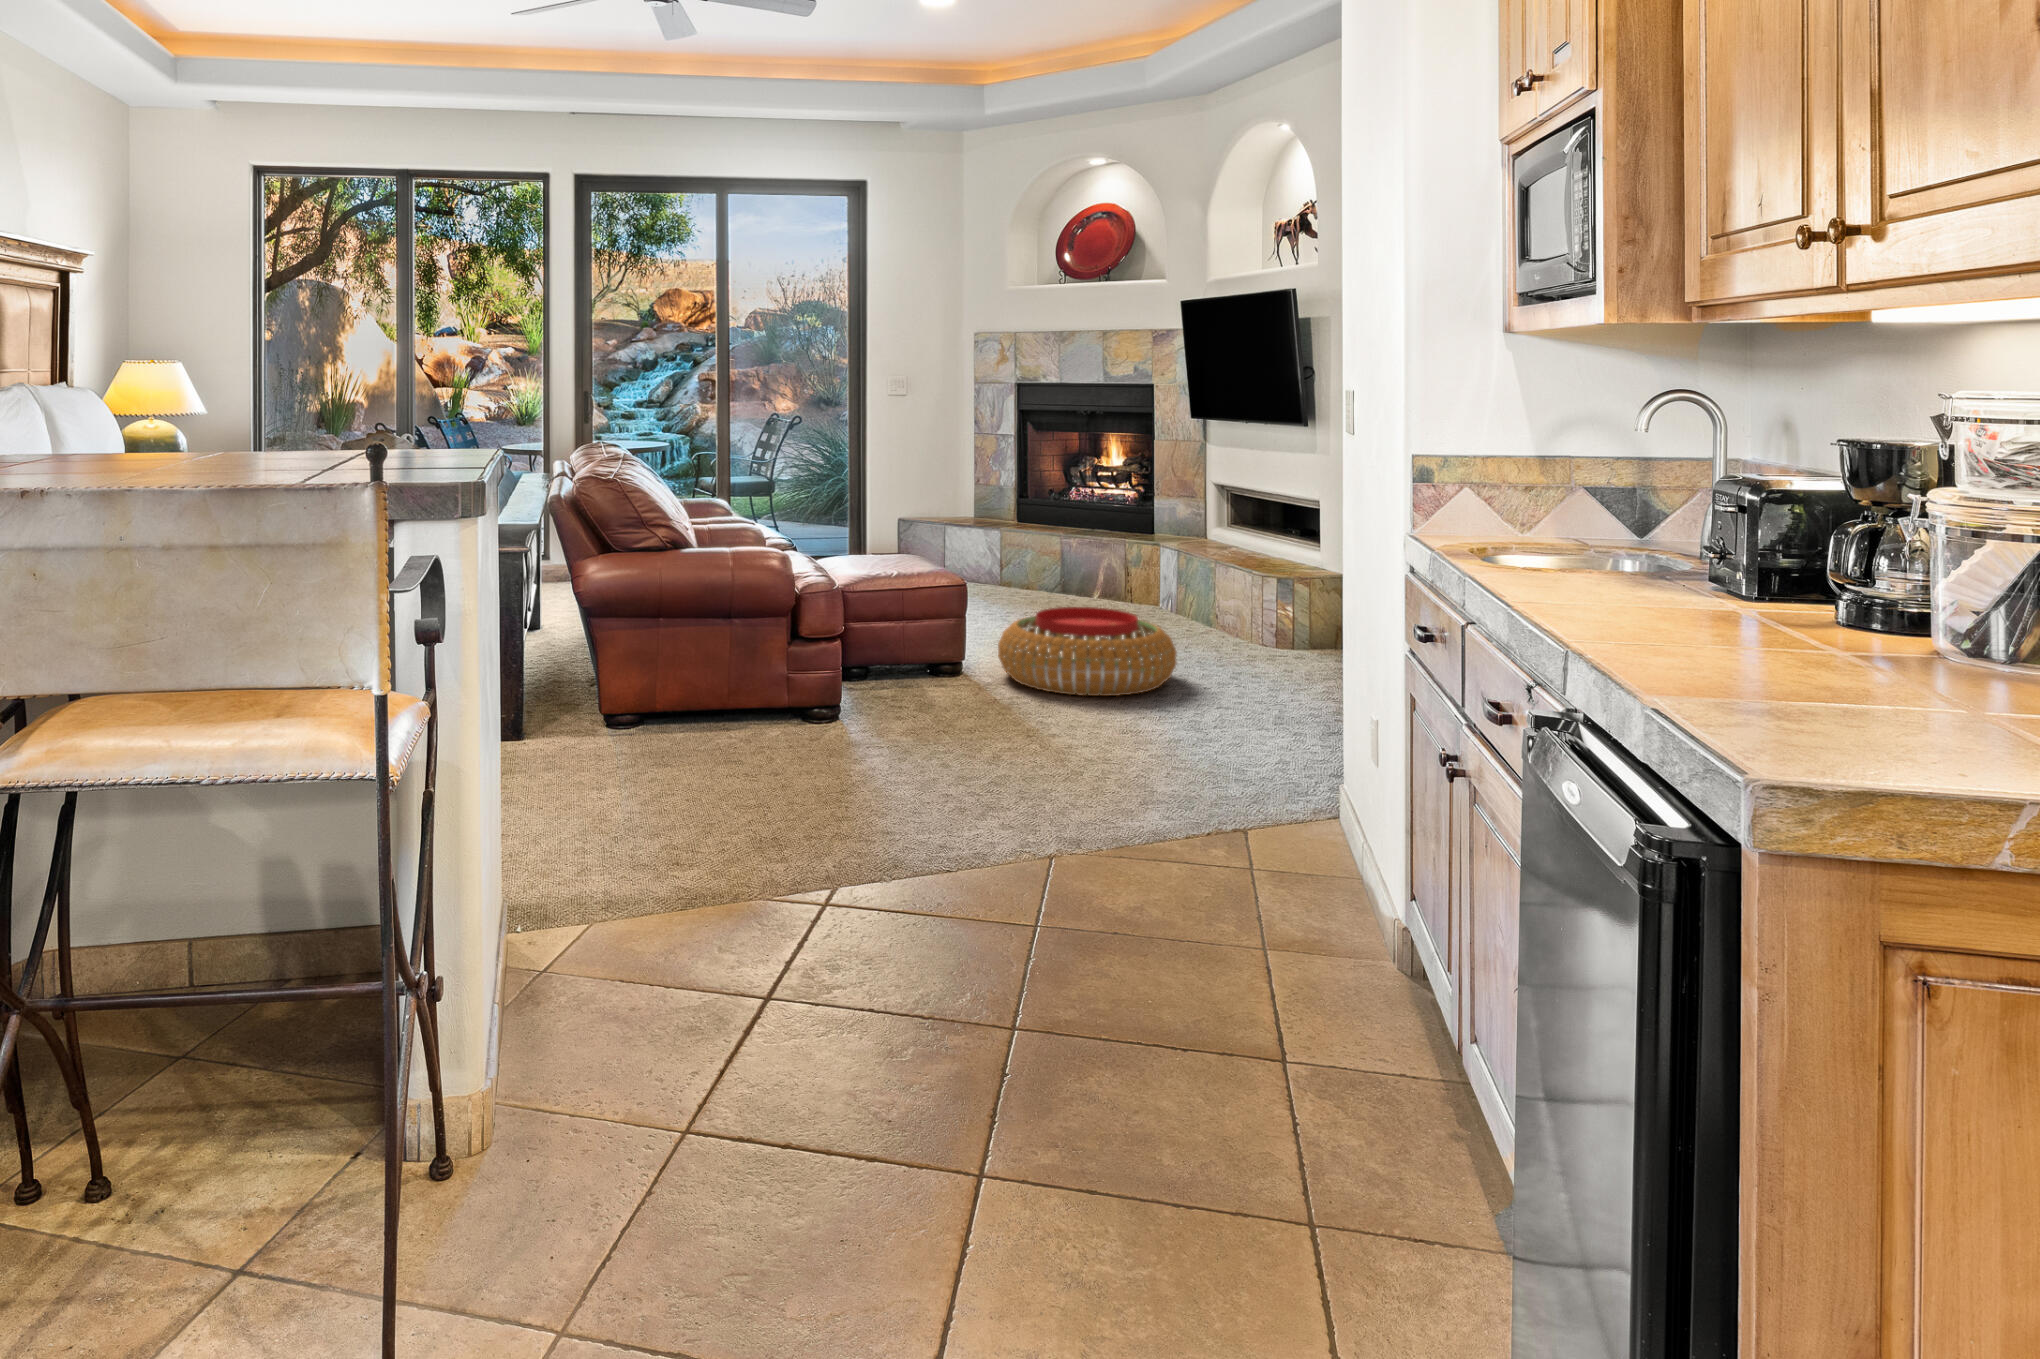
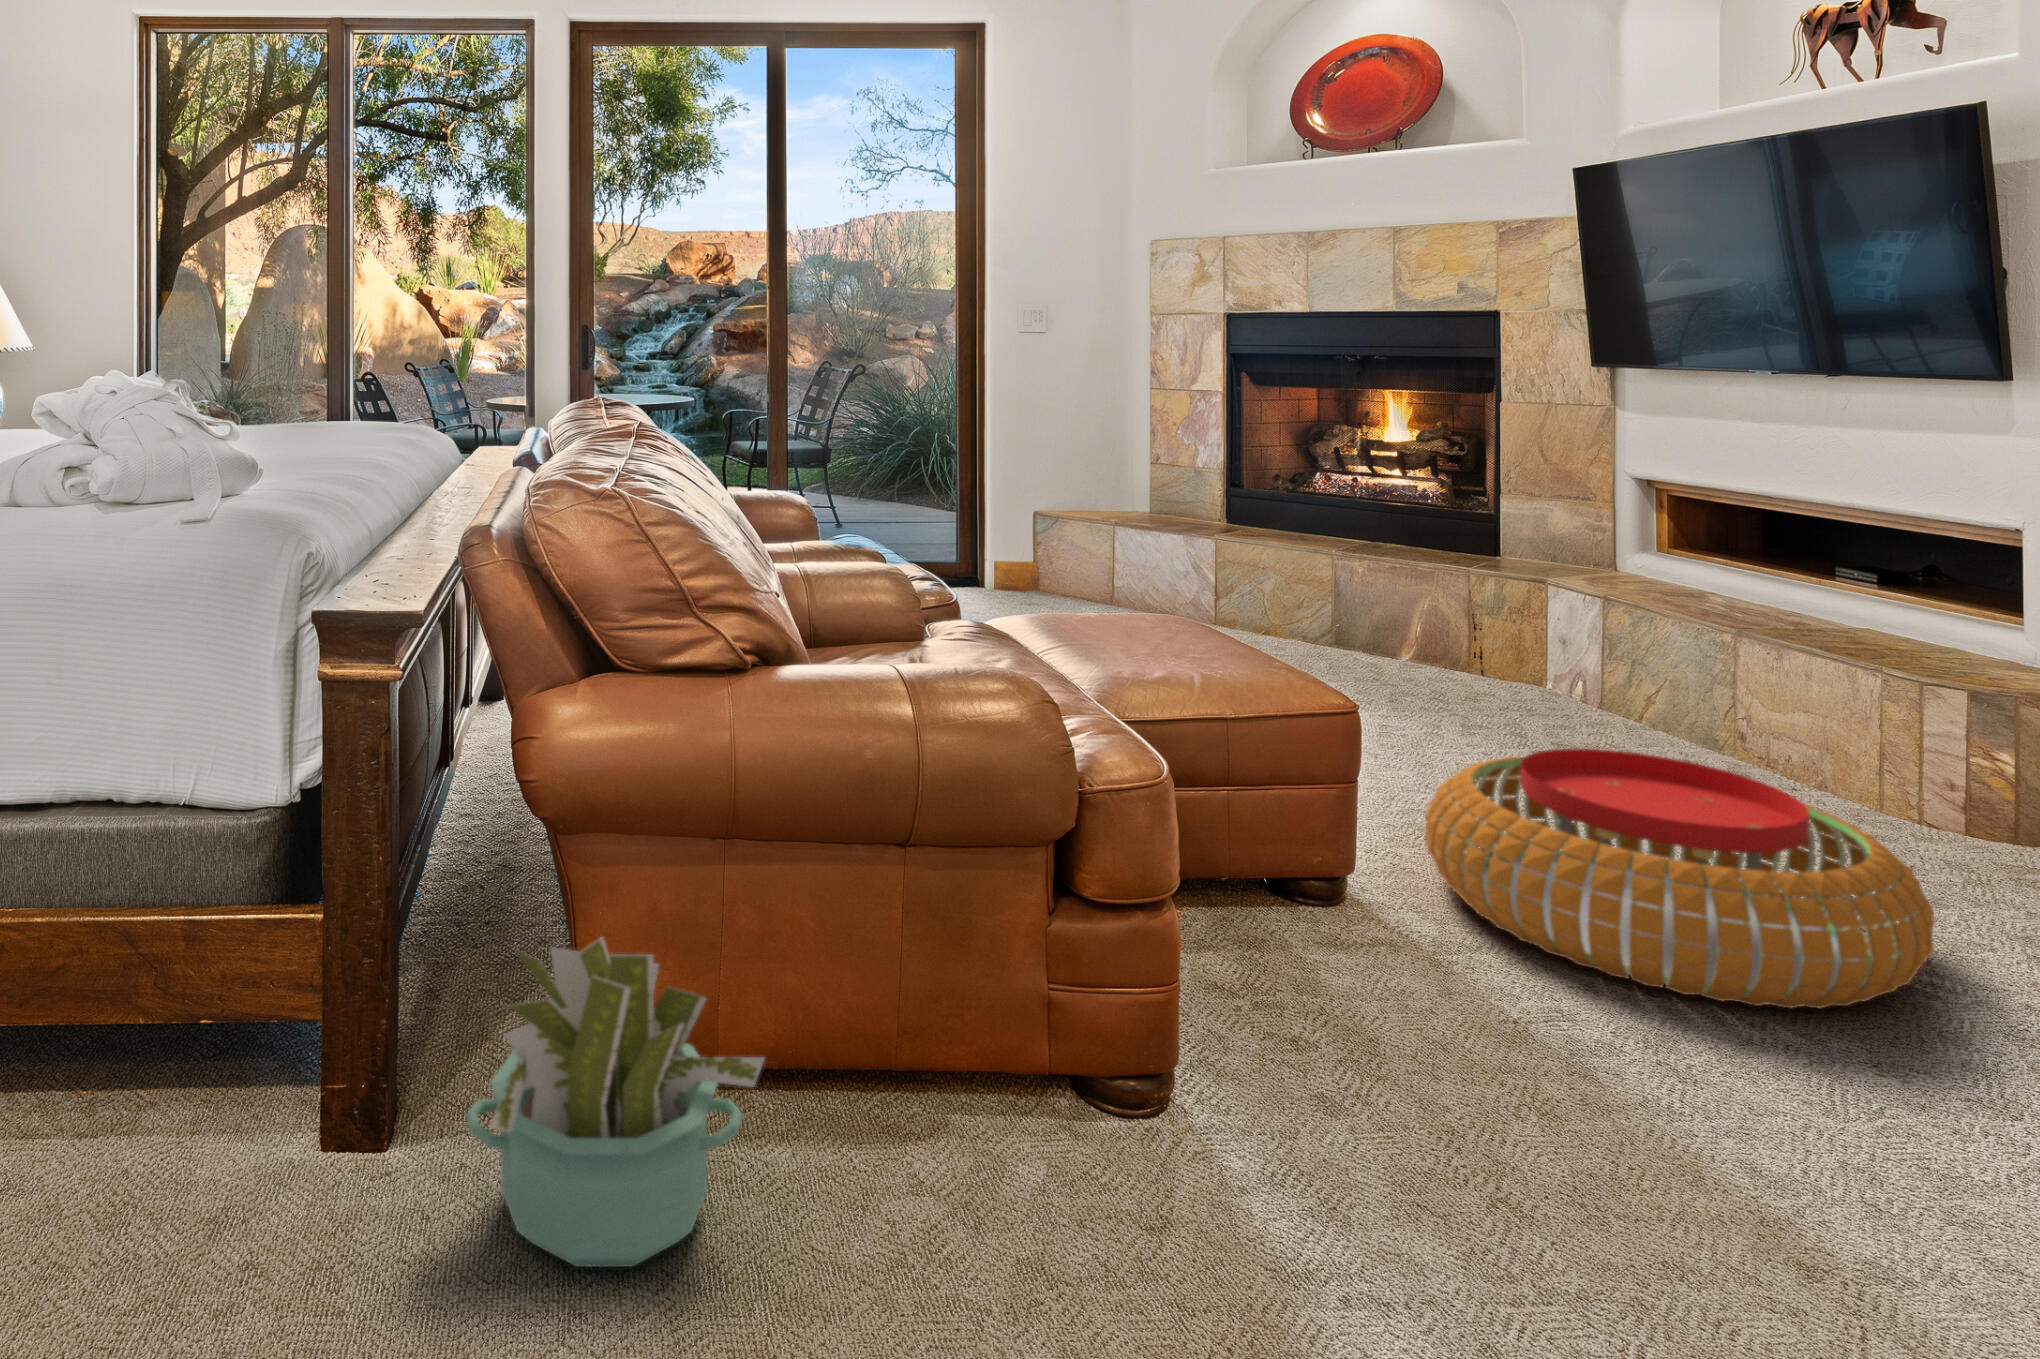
decorative plant: none [561,653,672,755] -> present [466,937,764,1267]

